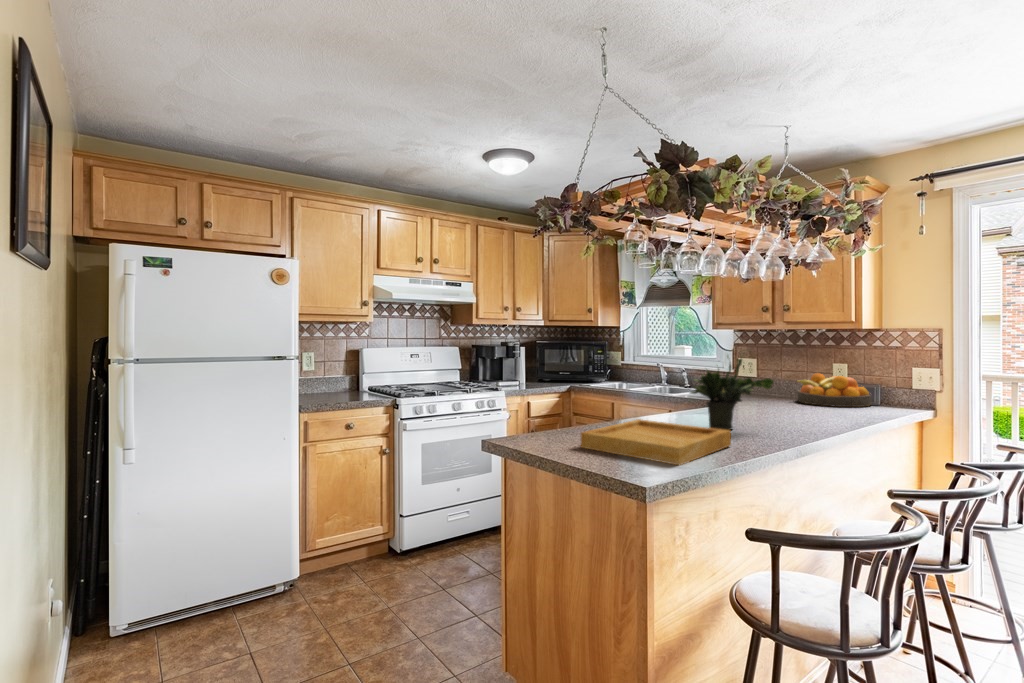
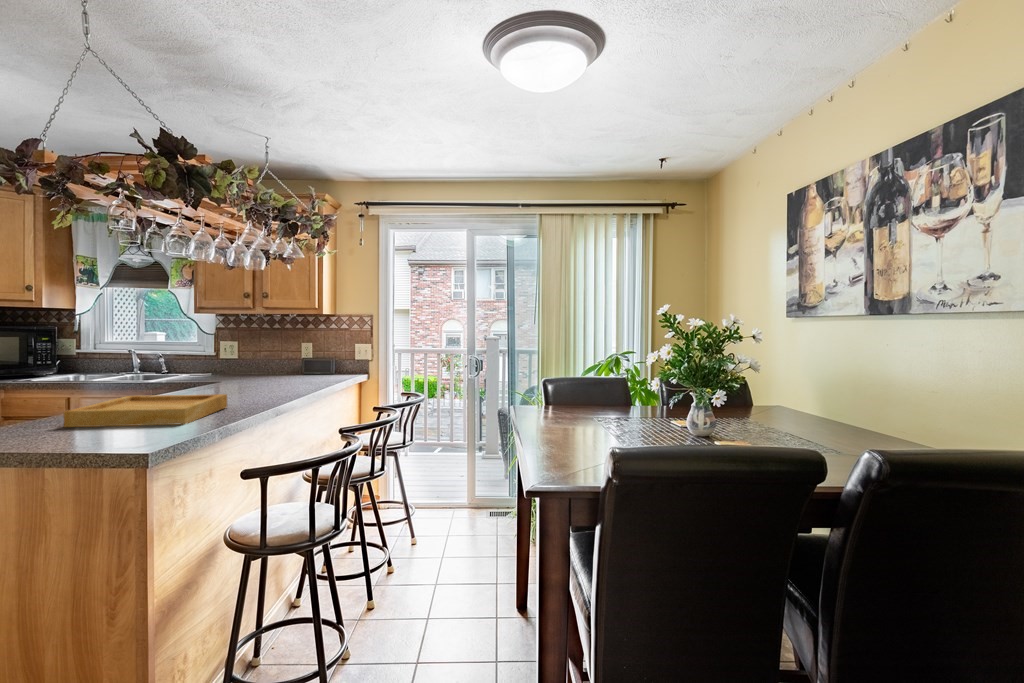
potted plant: present [690,356,774,430] -> none [182,331,260,400]
fruit bowl: present [796,373,872,407] -> none [273,351,331,377]

